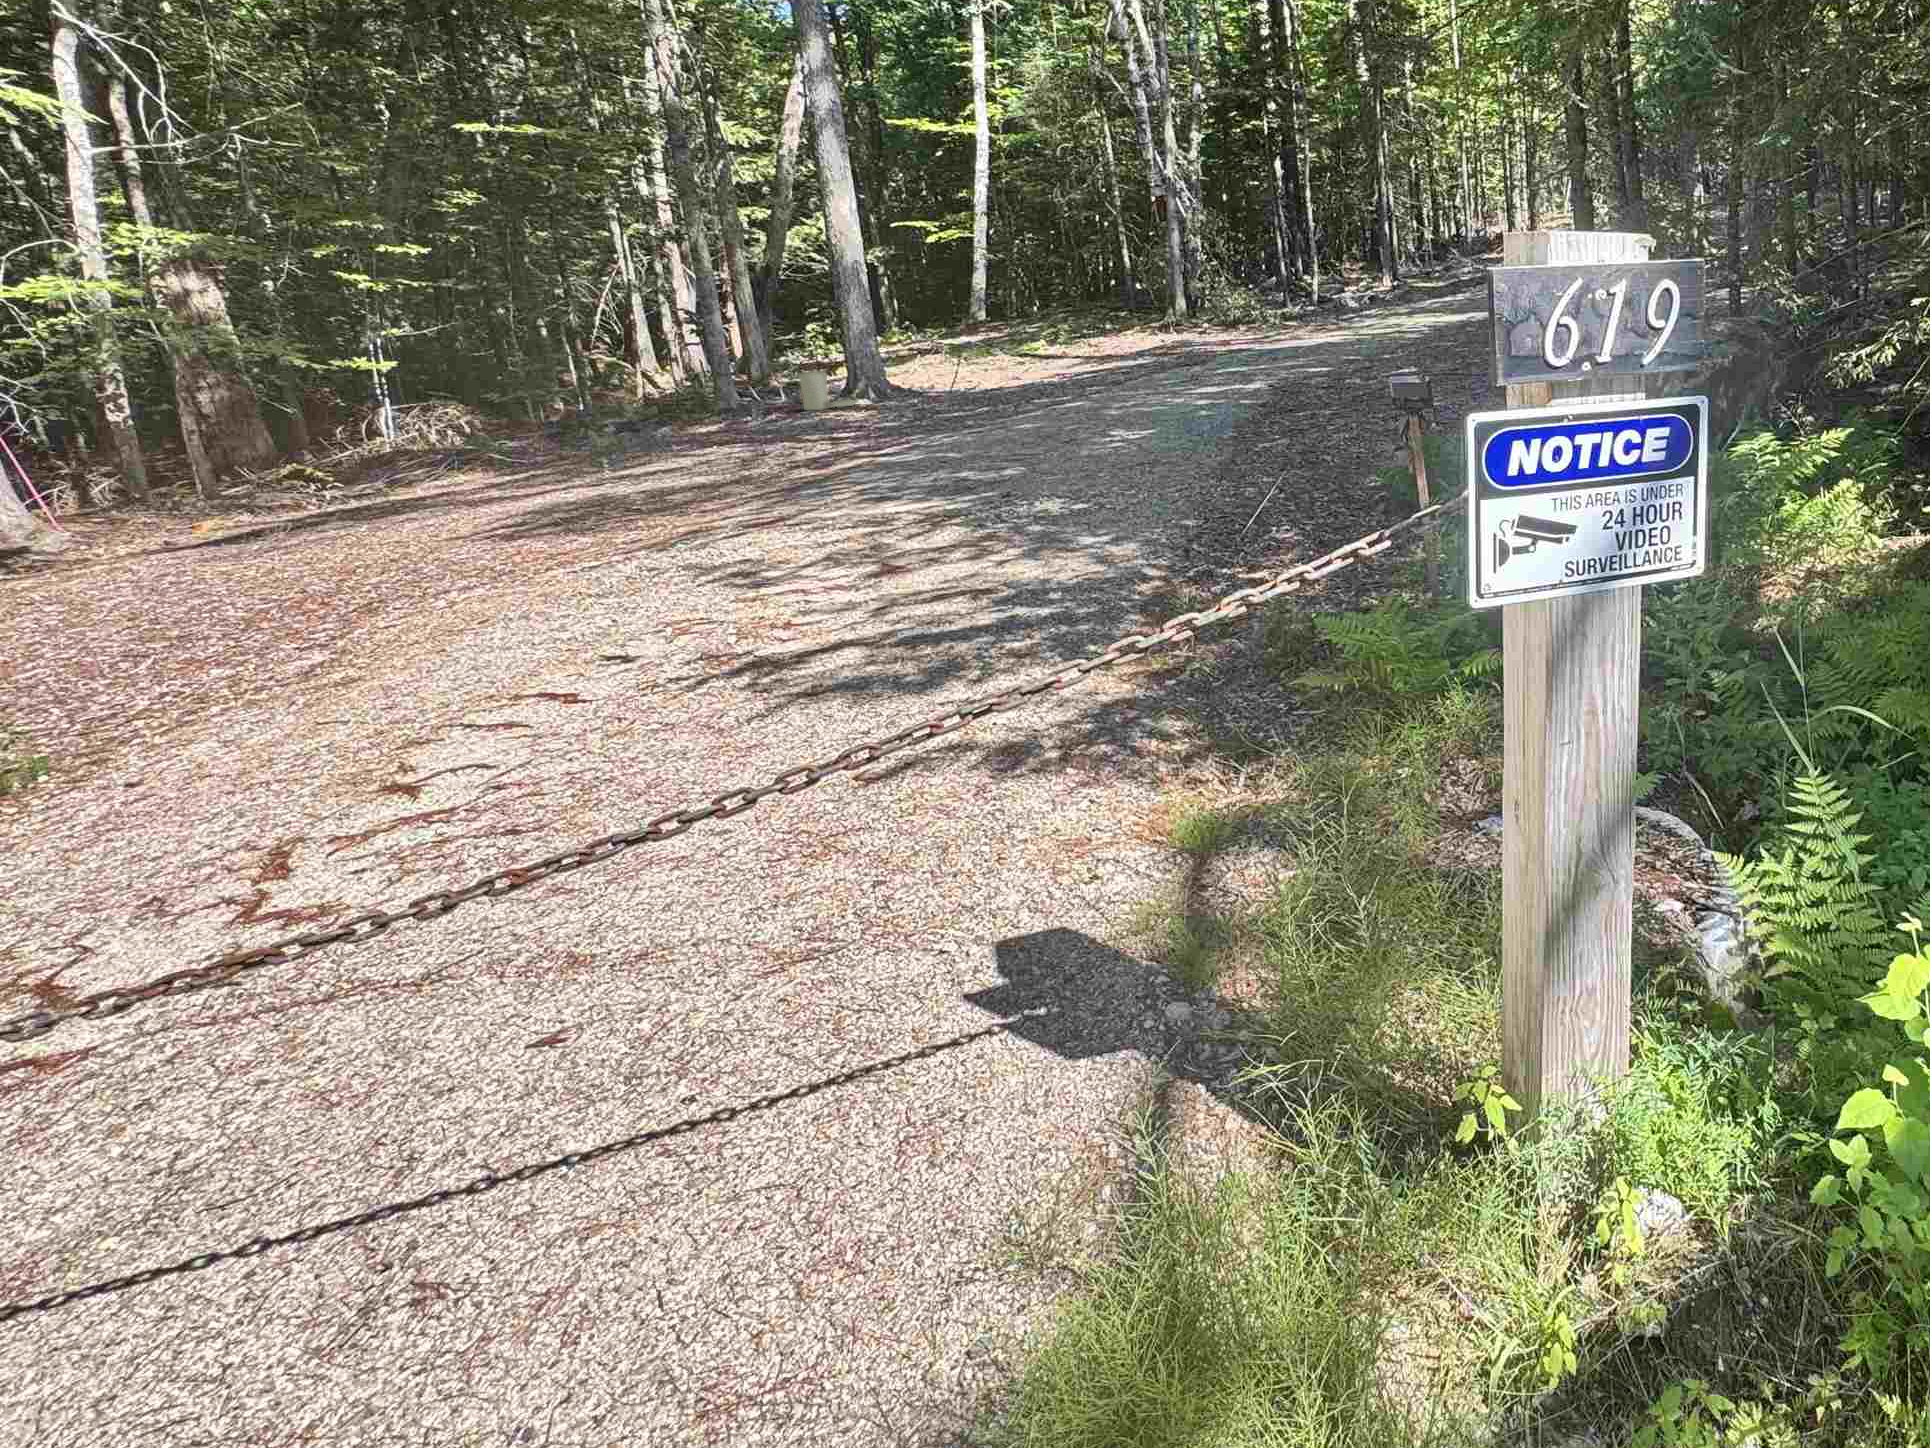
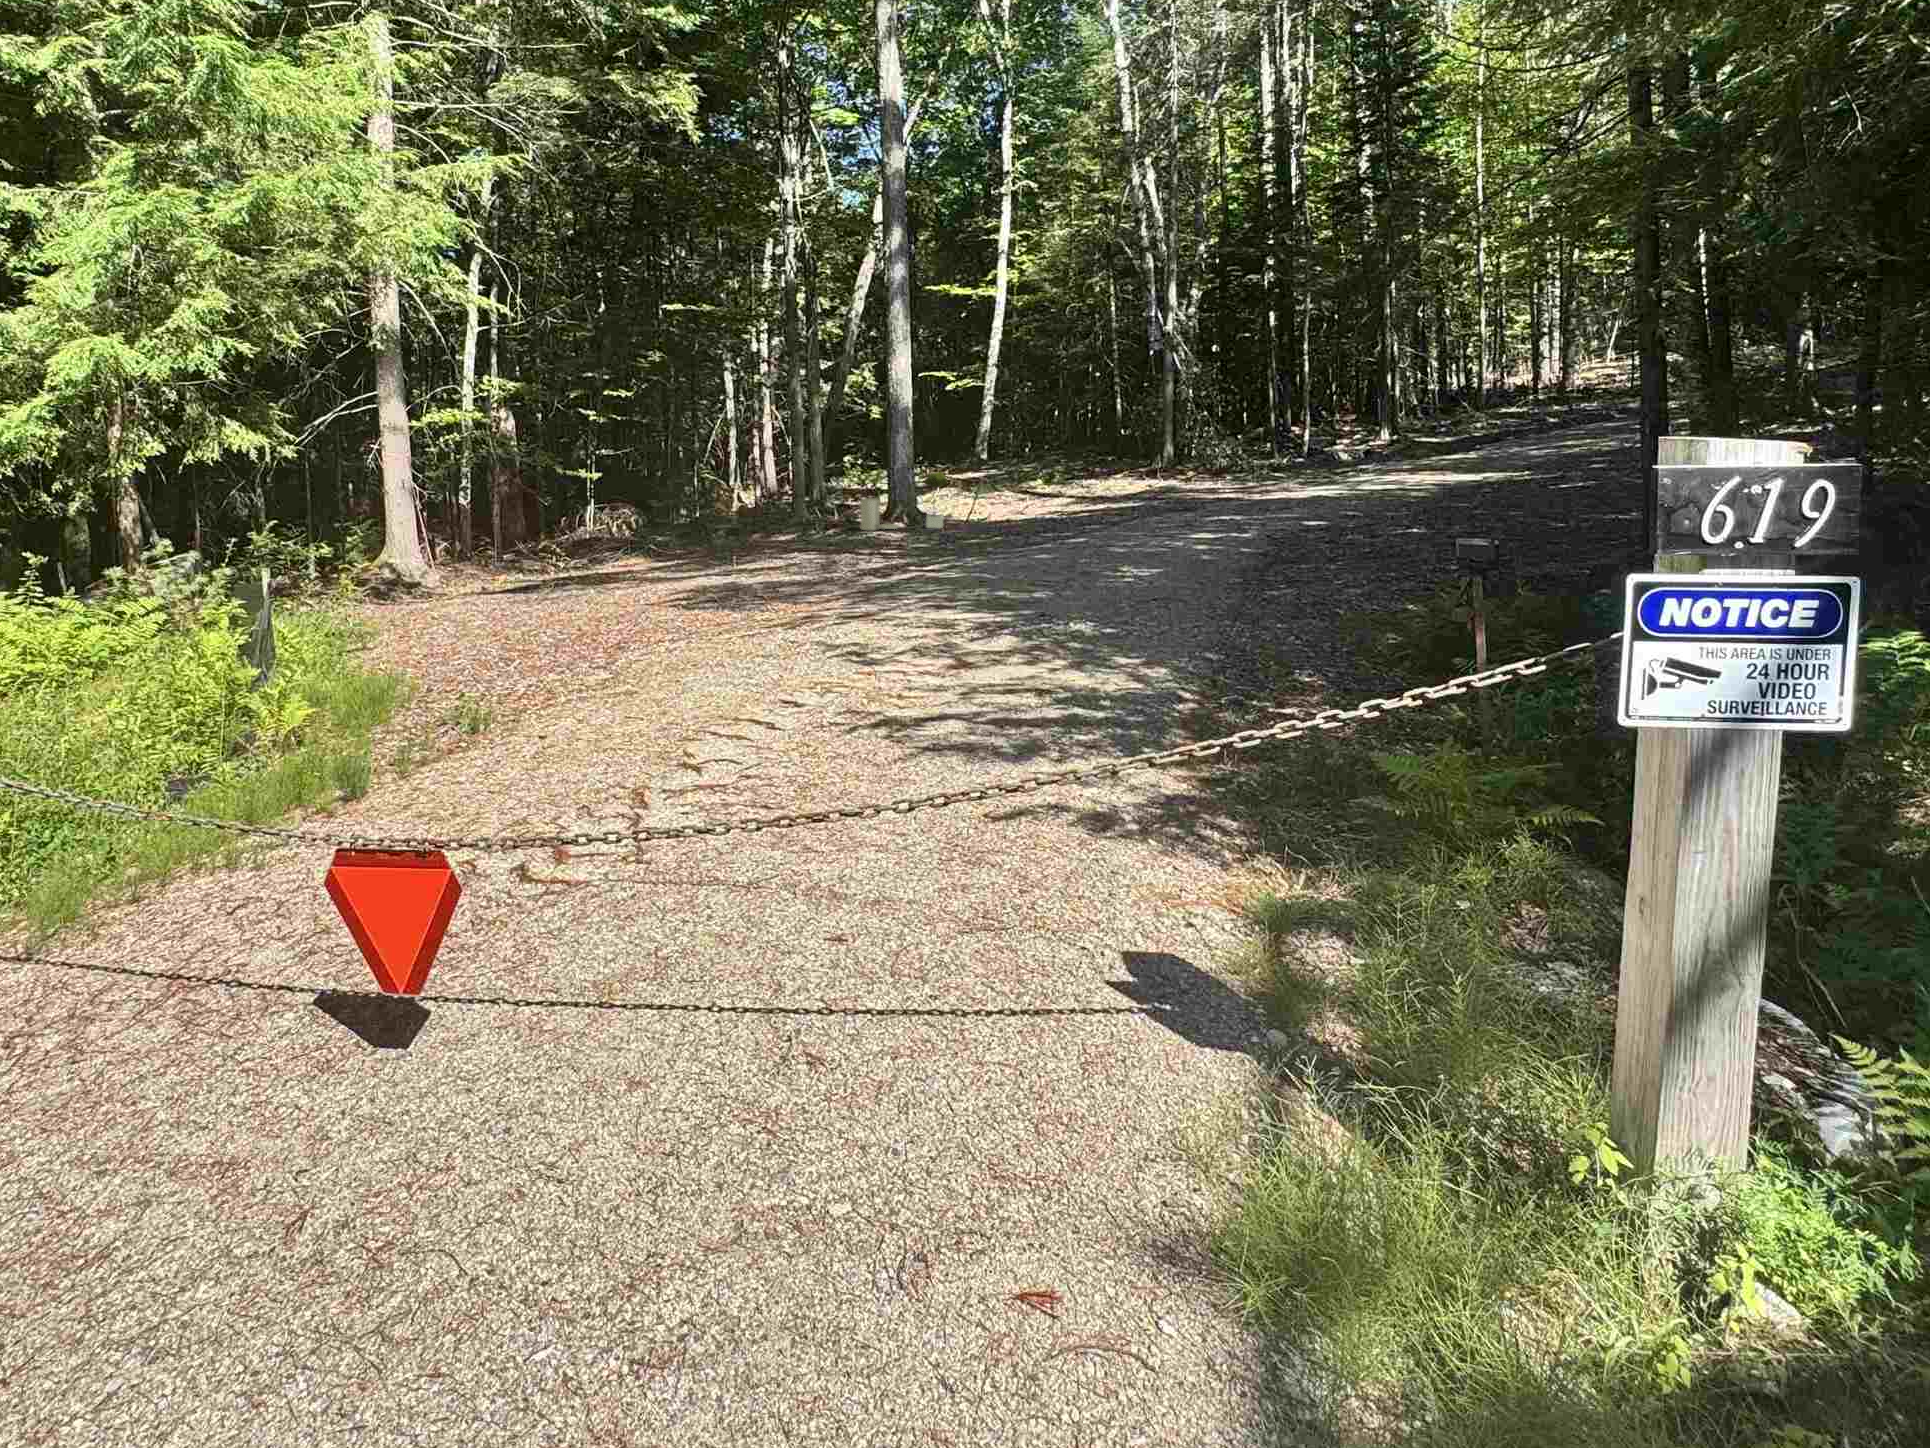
potted tree: none [882,334,915,402] -> present [924,472,947,528]

